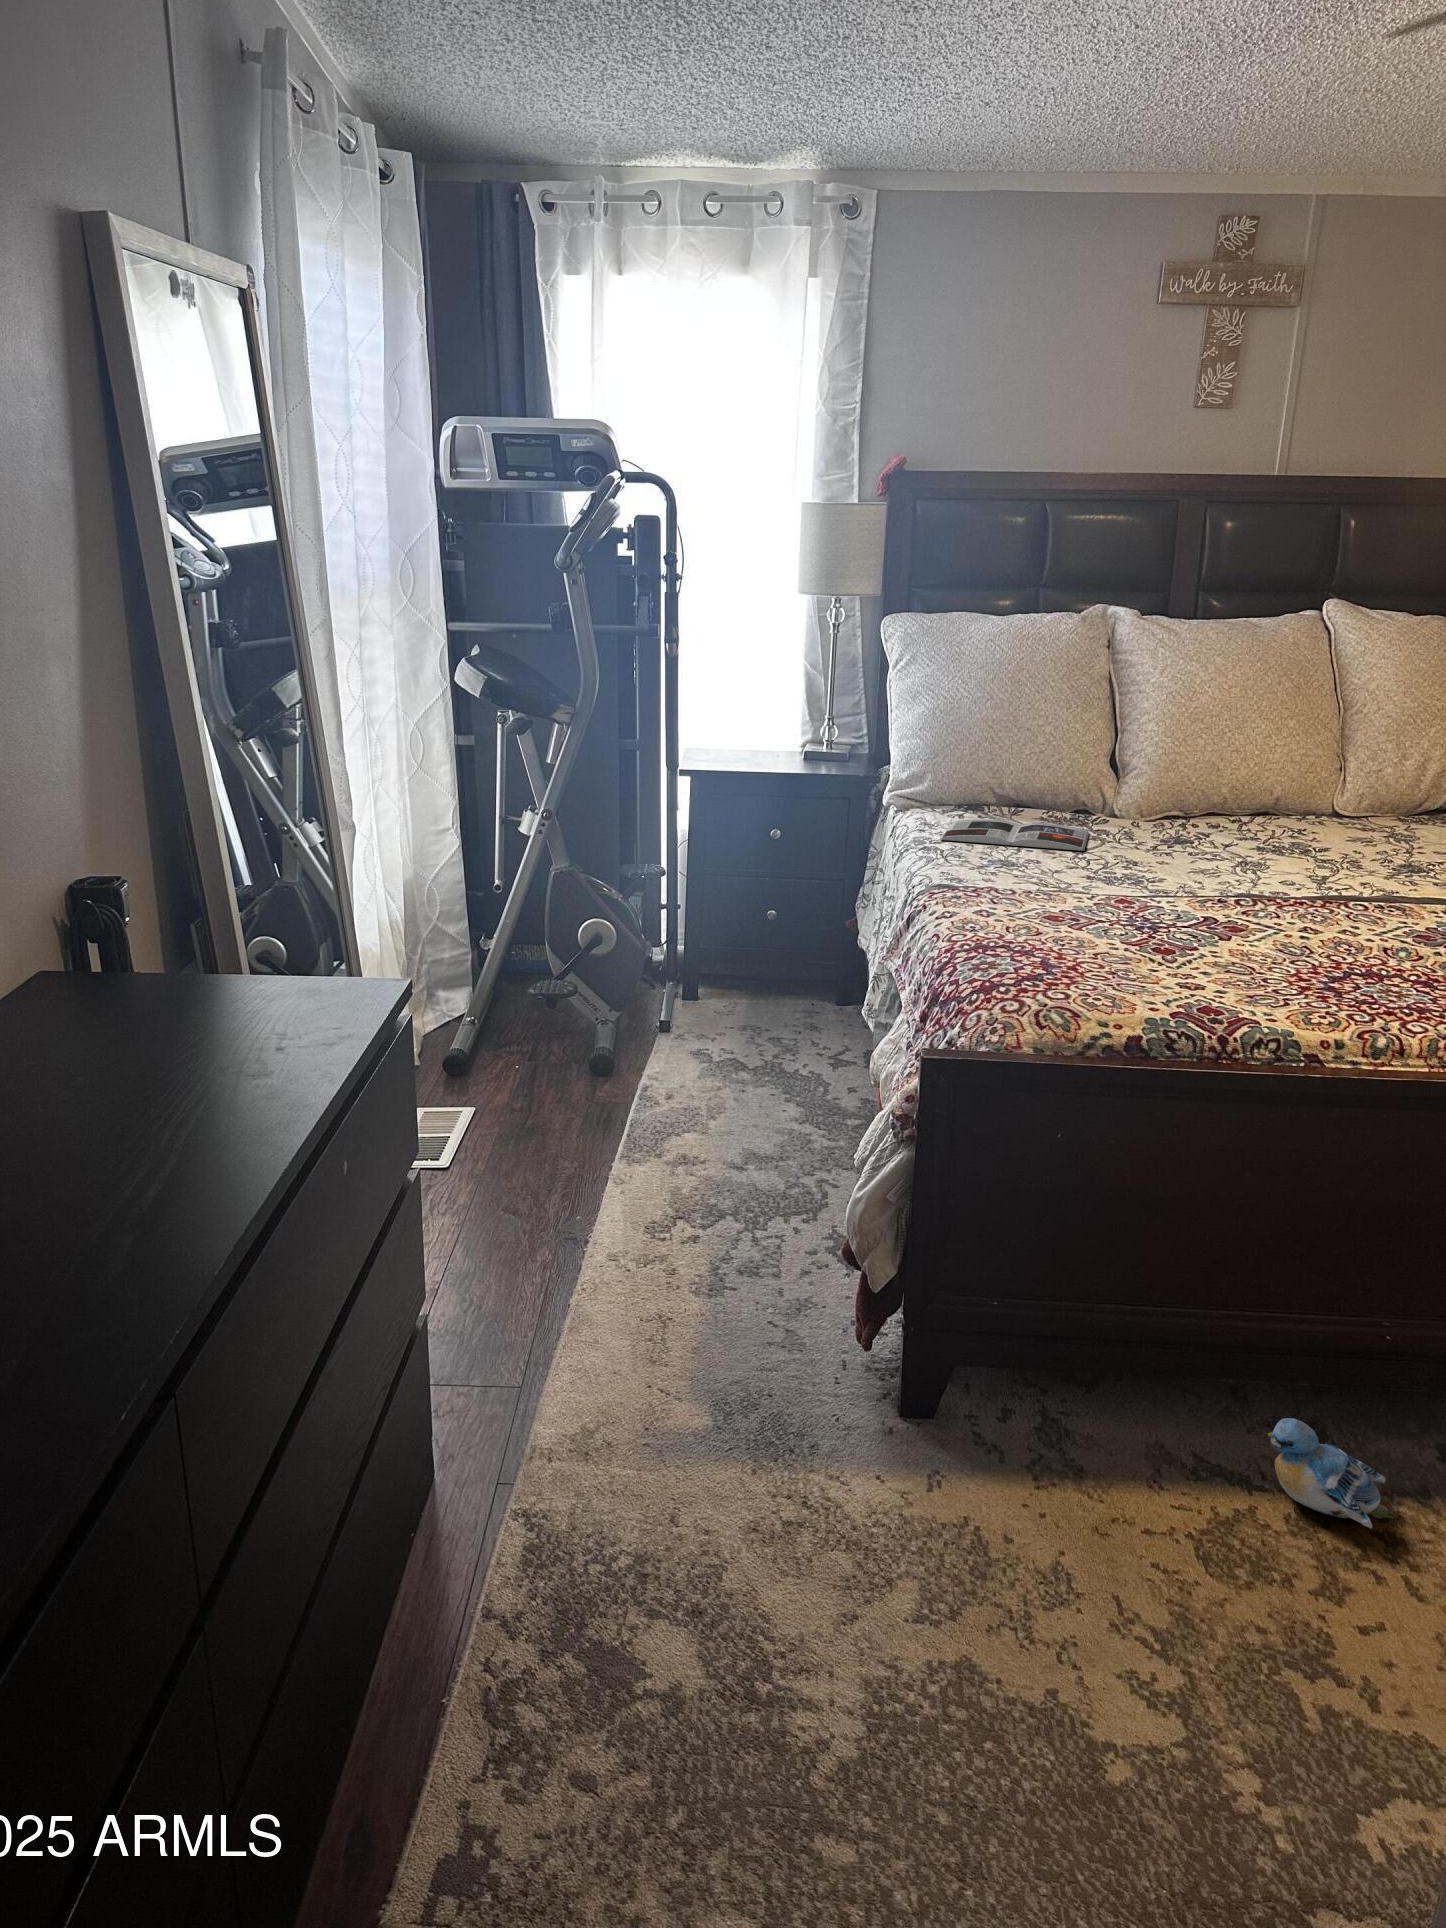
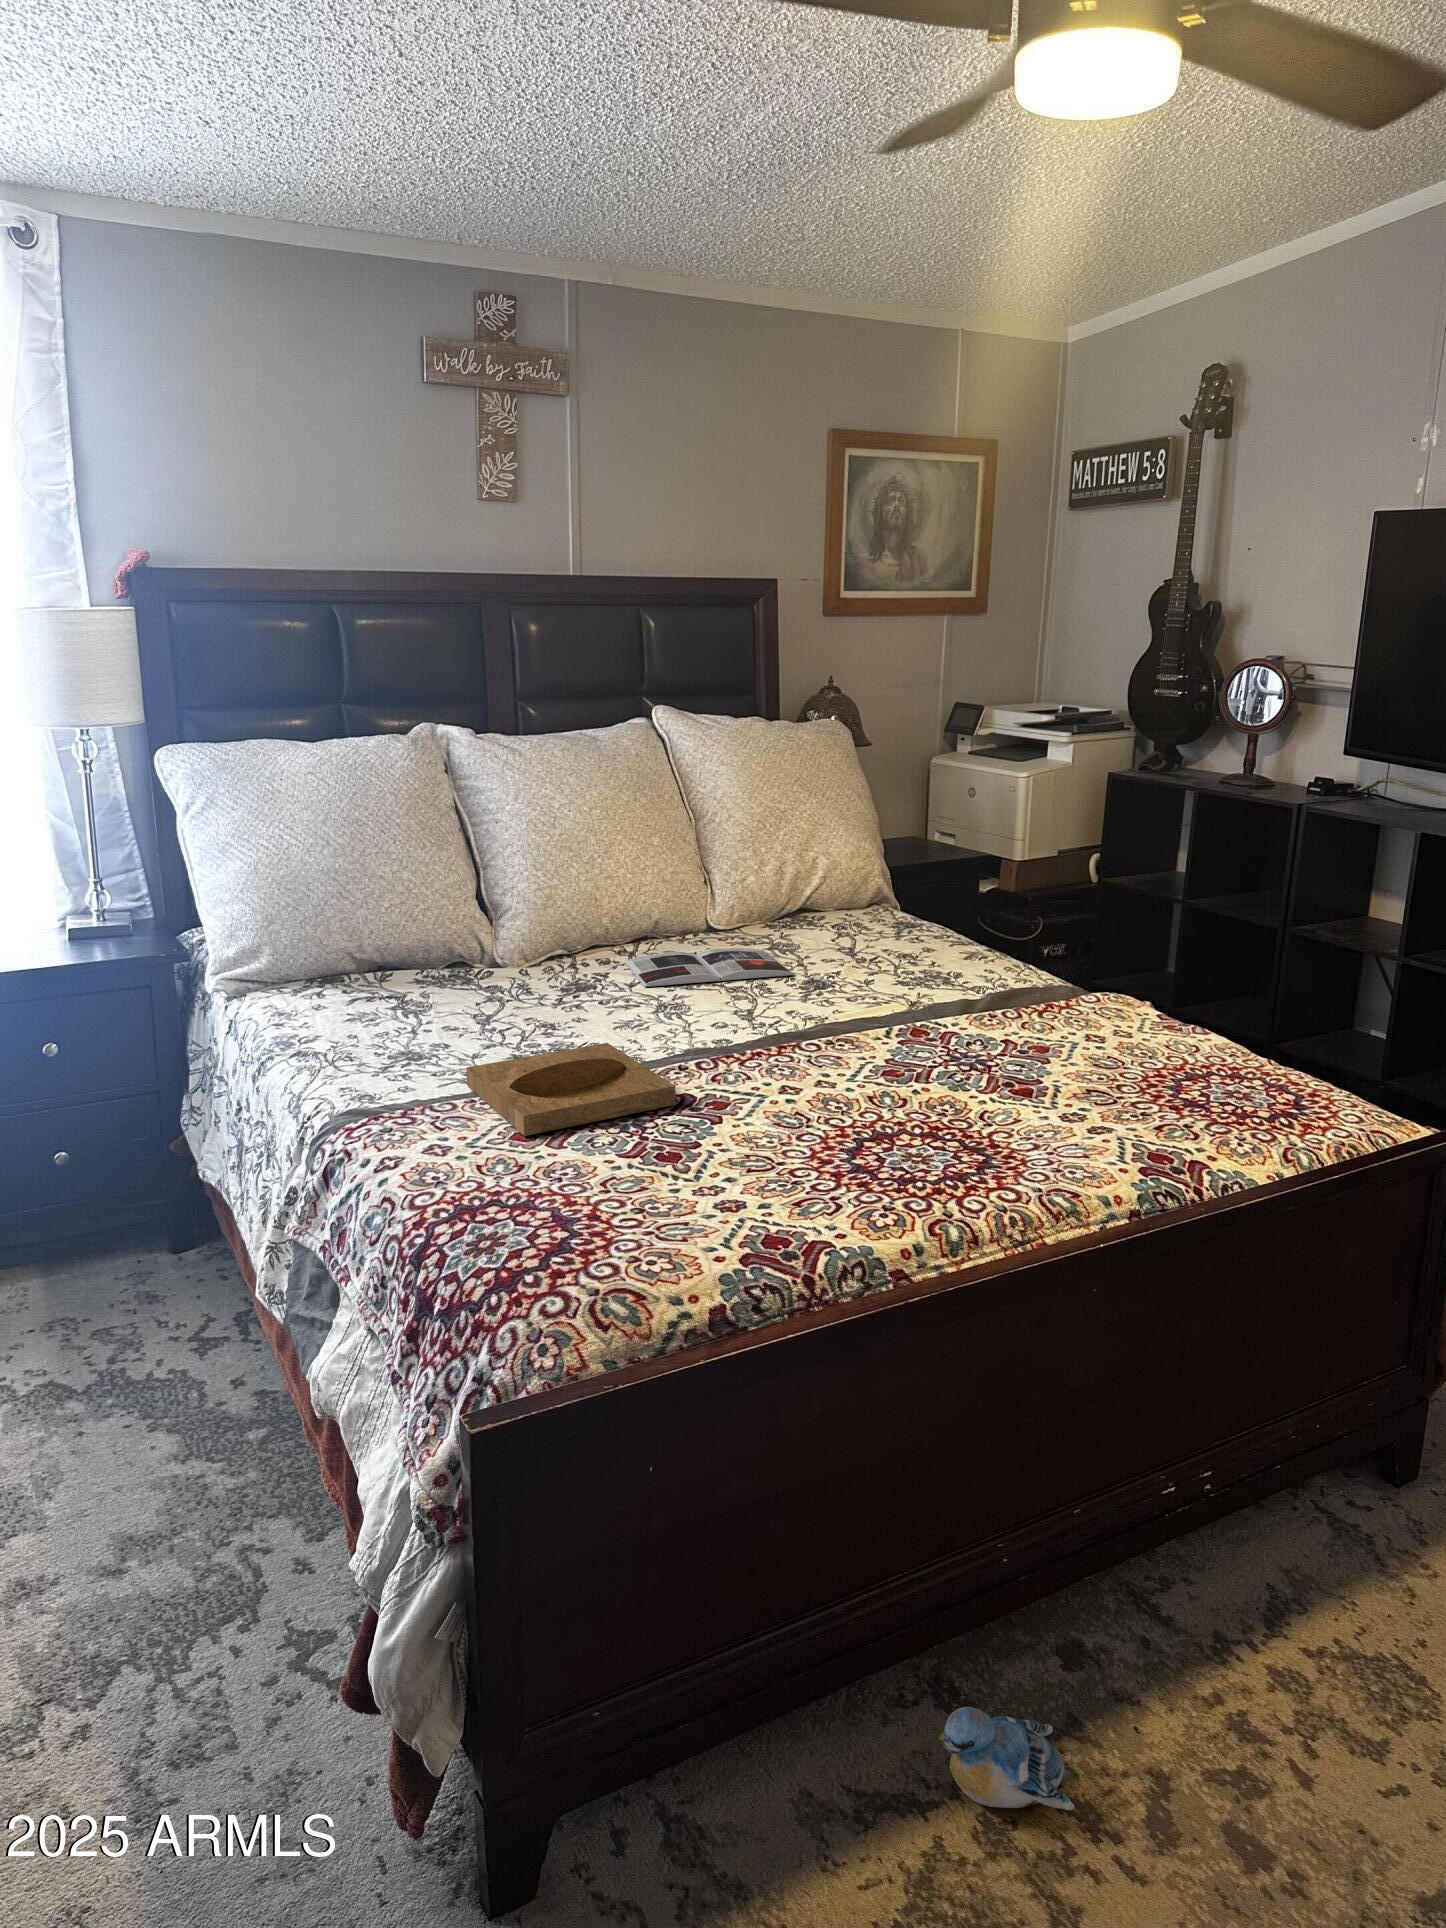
magazine: present [940,819,1089,851] -> present [625,948,794,987]
tray: none [1035,870,1197,923] -> present [466,1043,675,1136]

